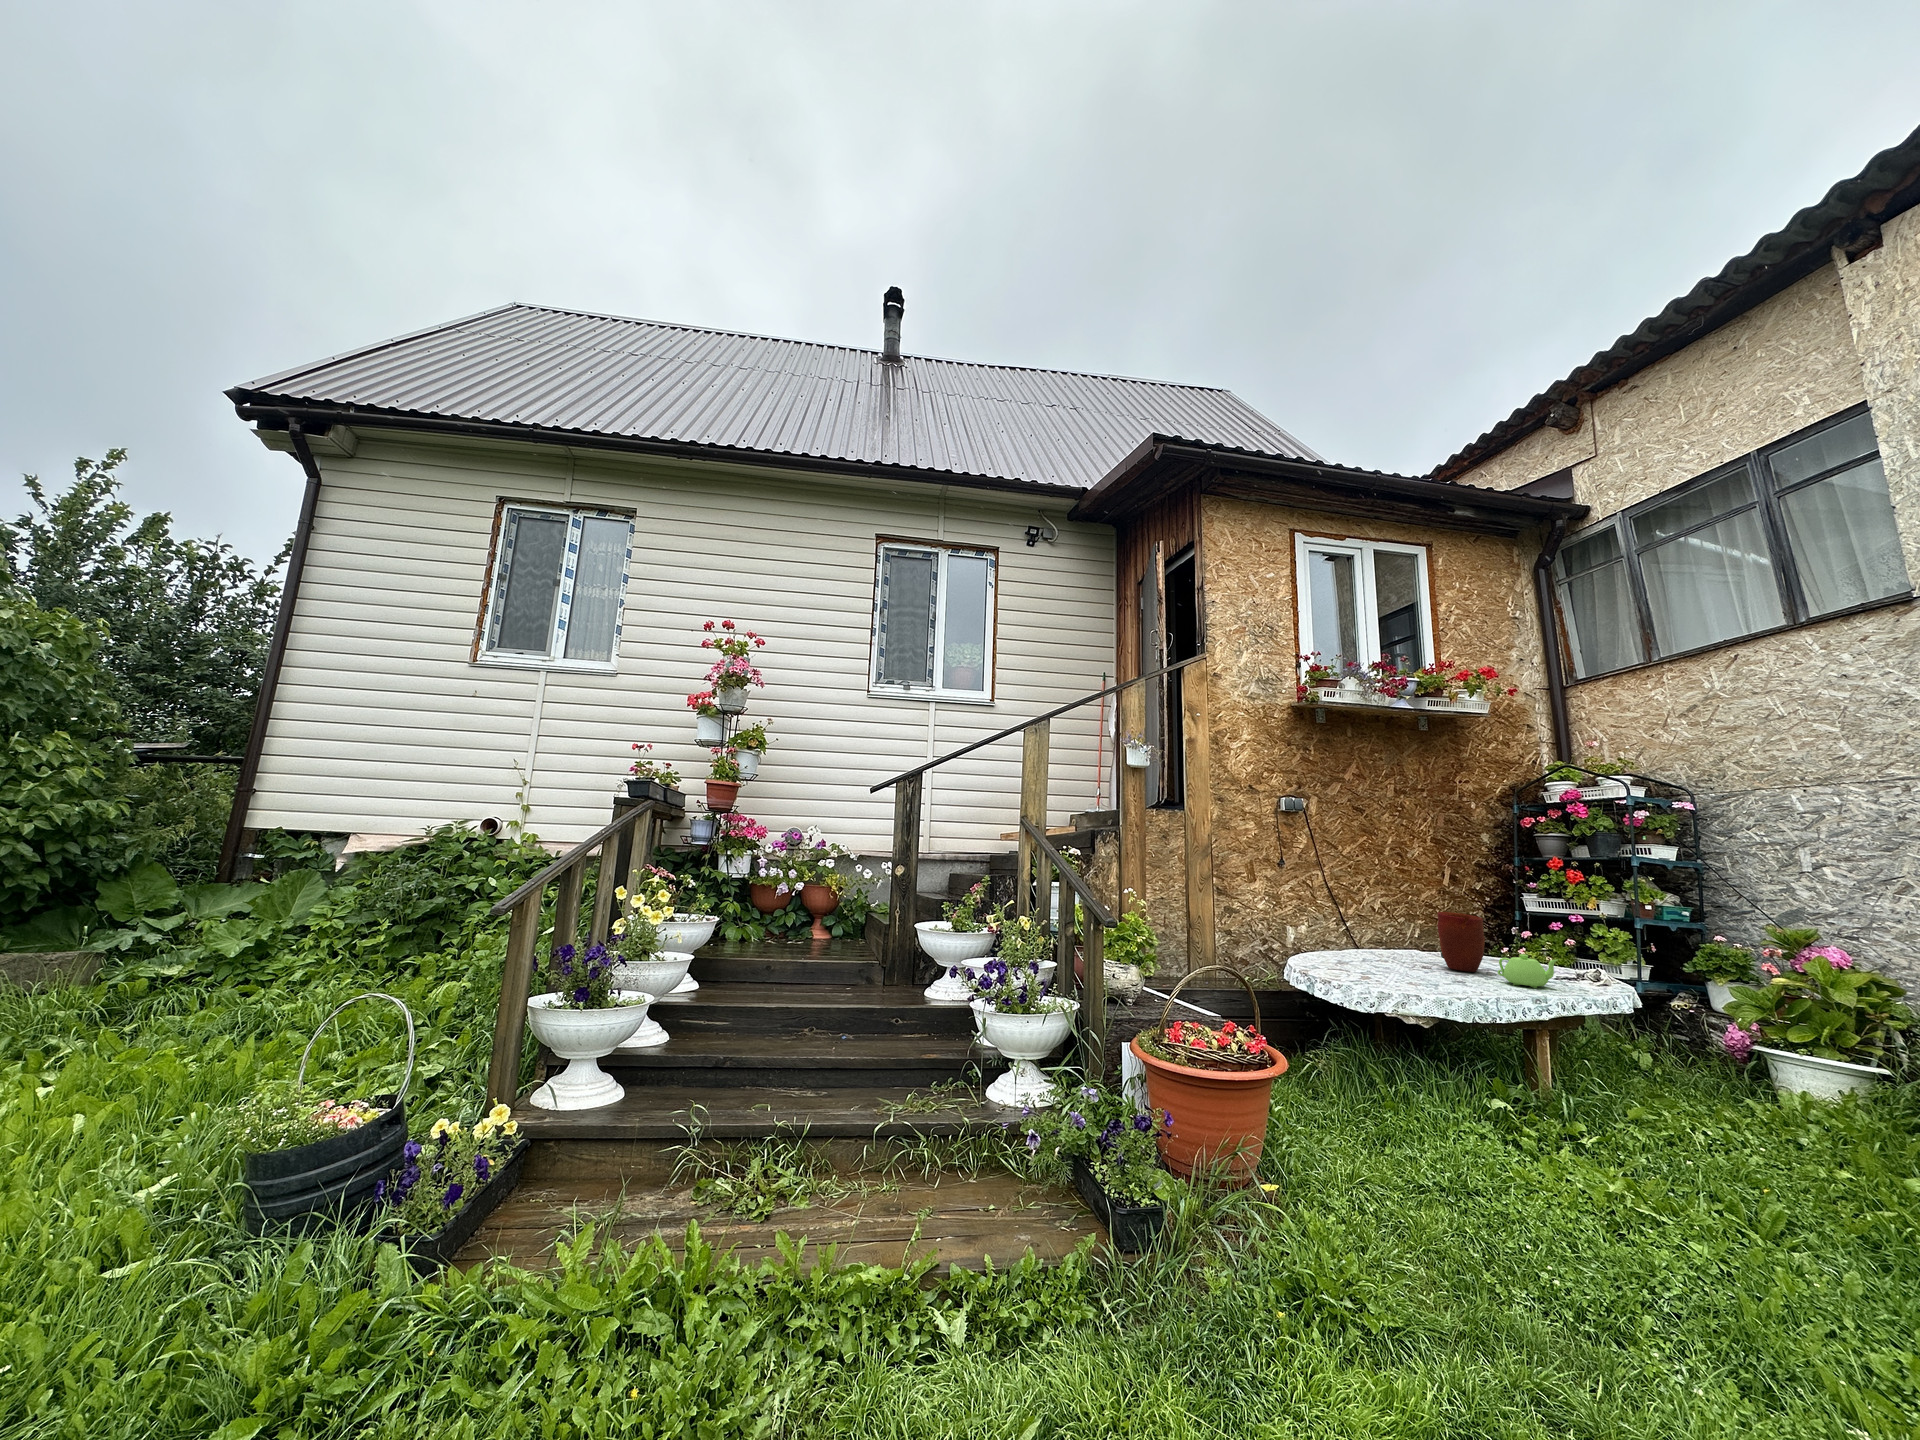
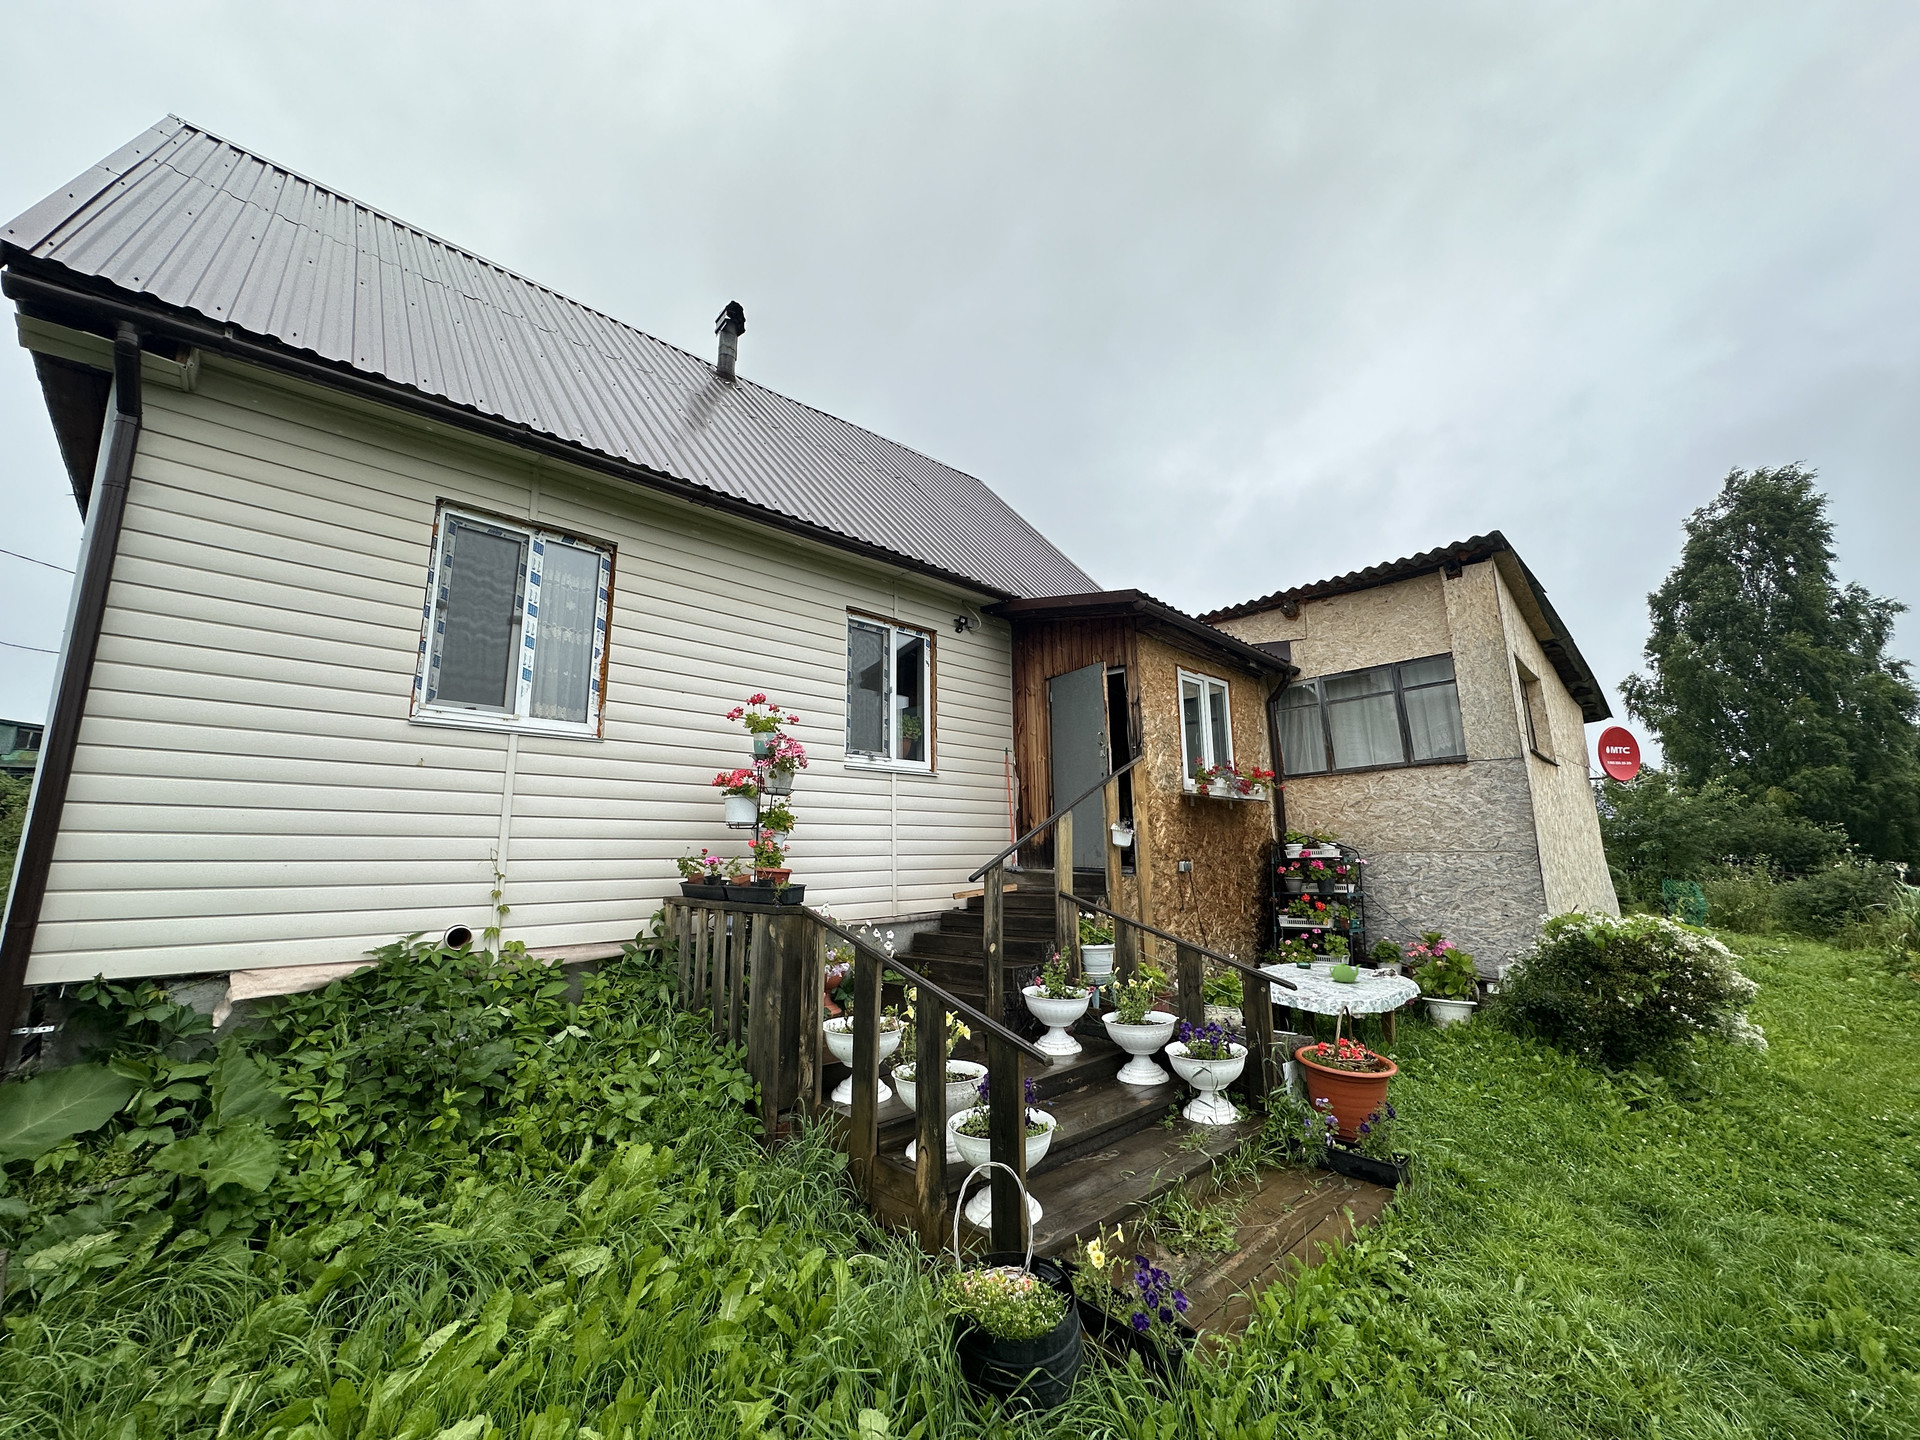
vase: present [1437,912,1485,972] -> none [1283,937,1310,975]

